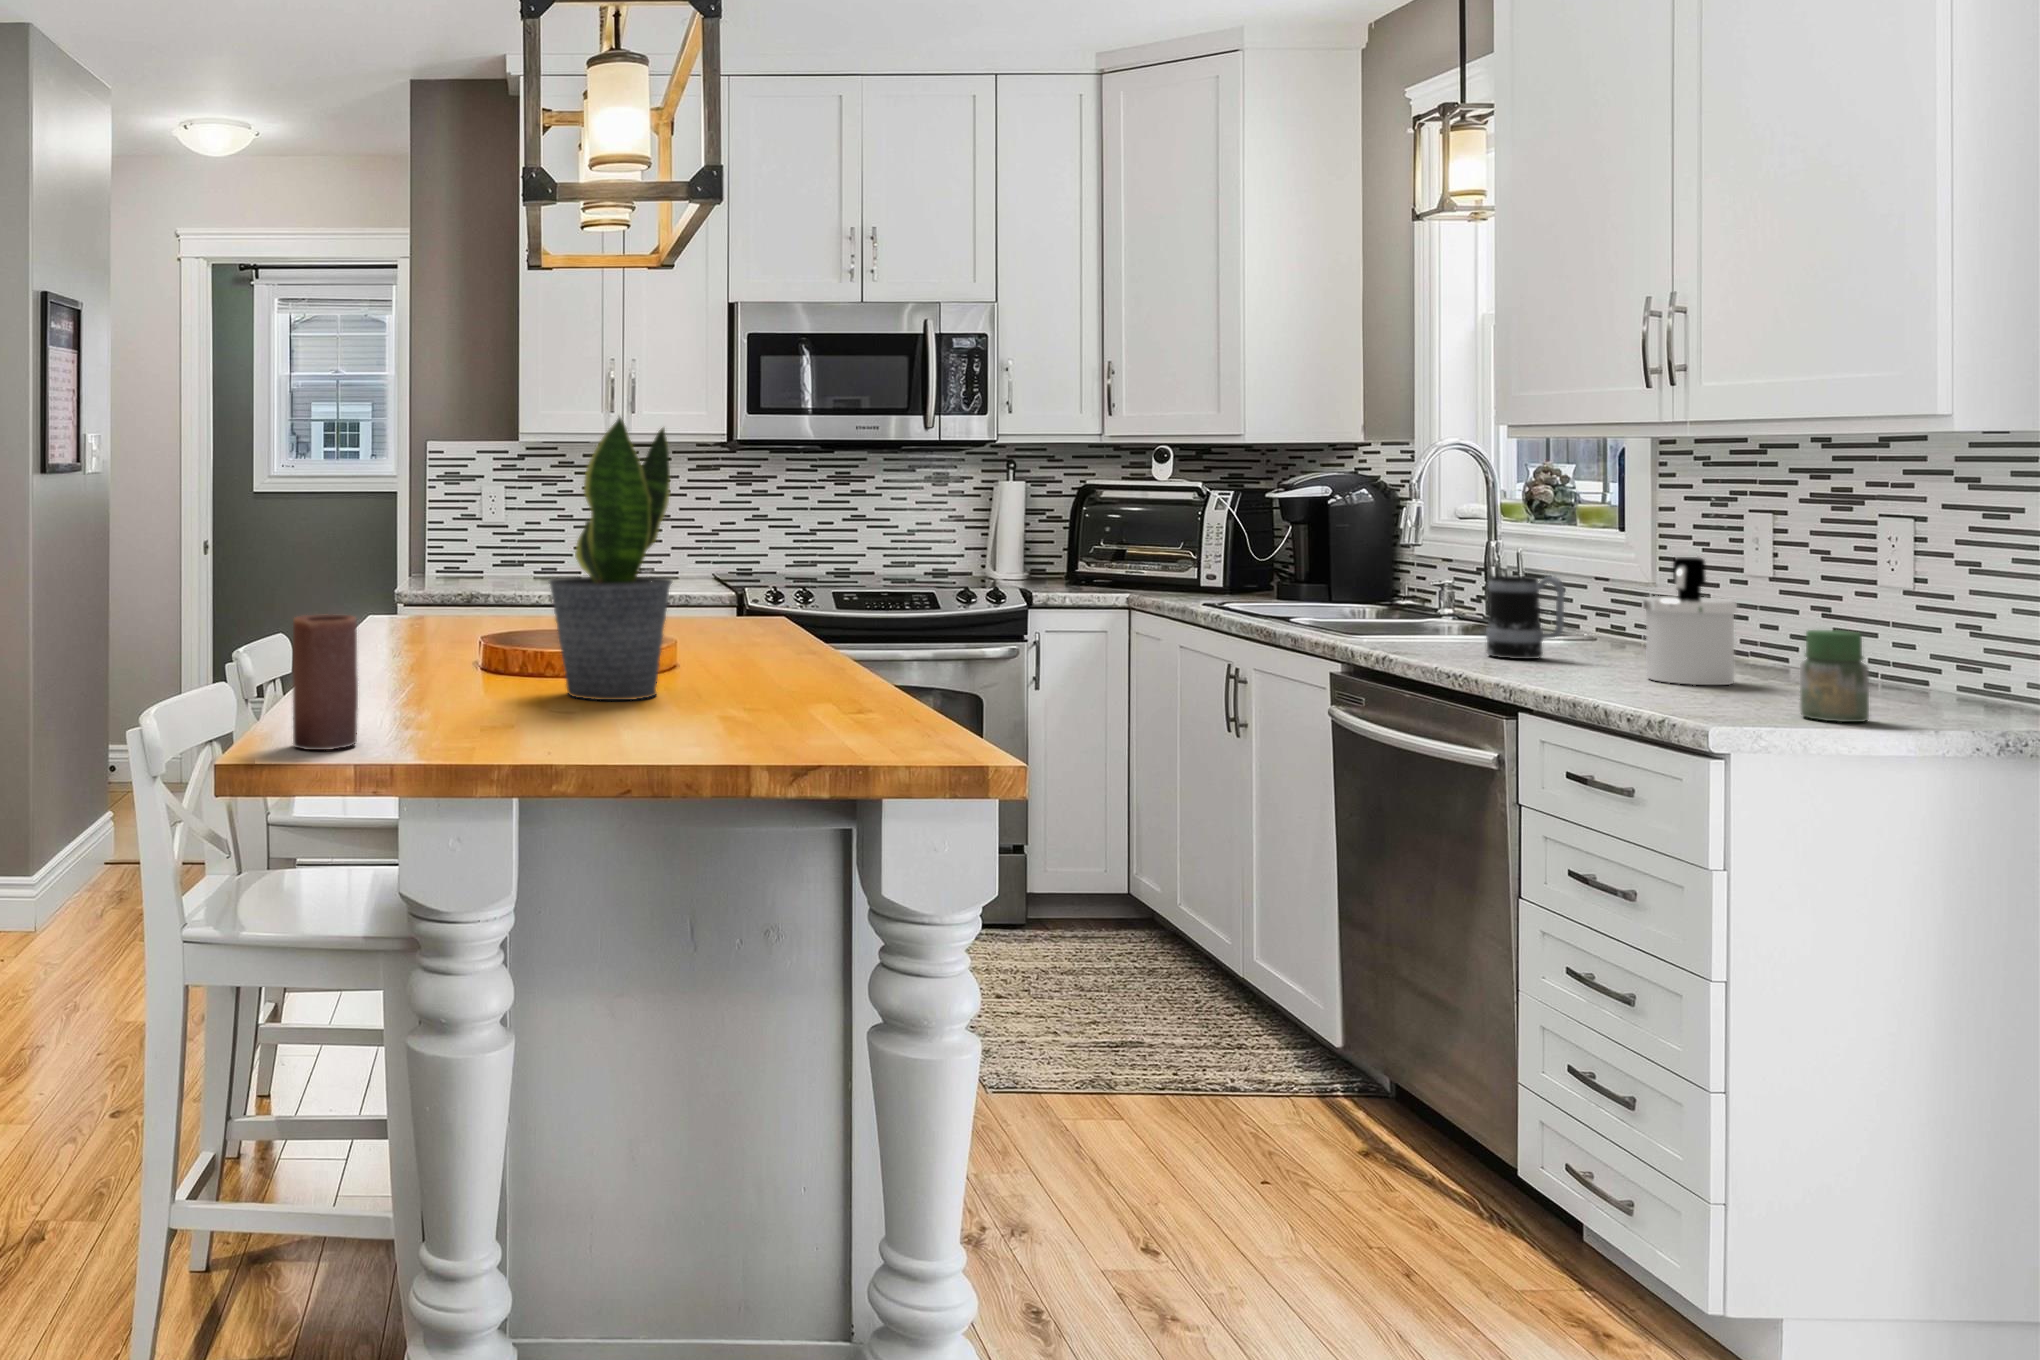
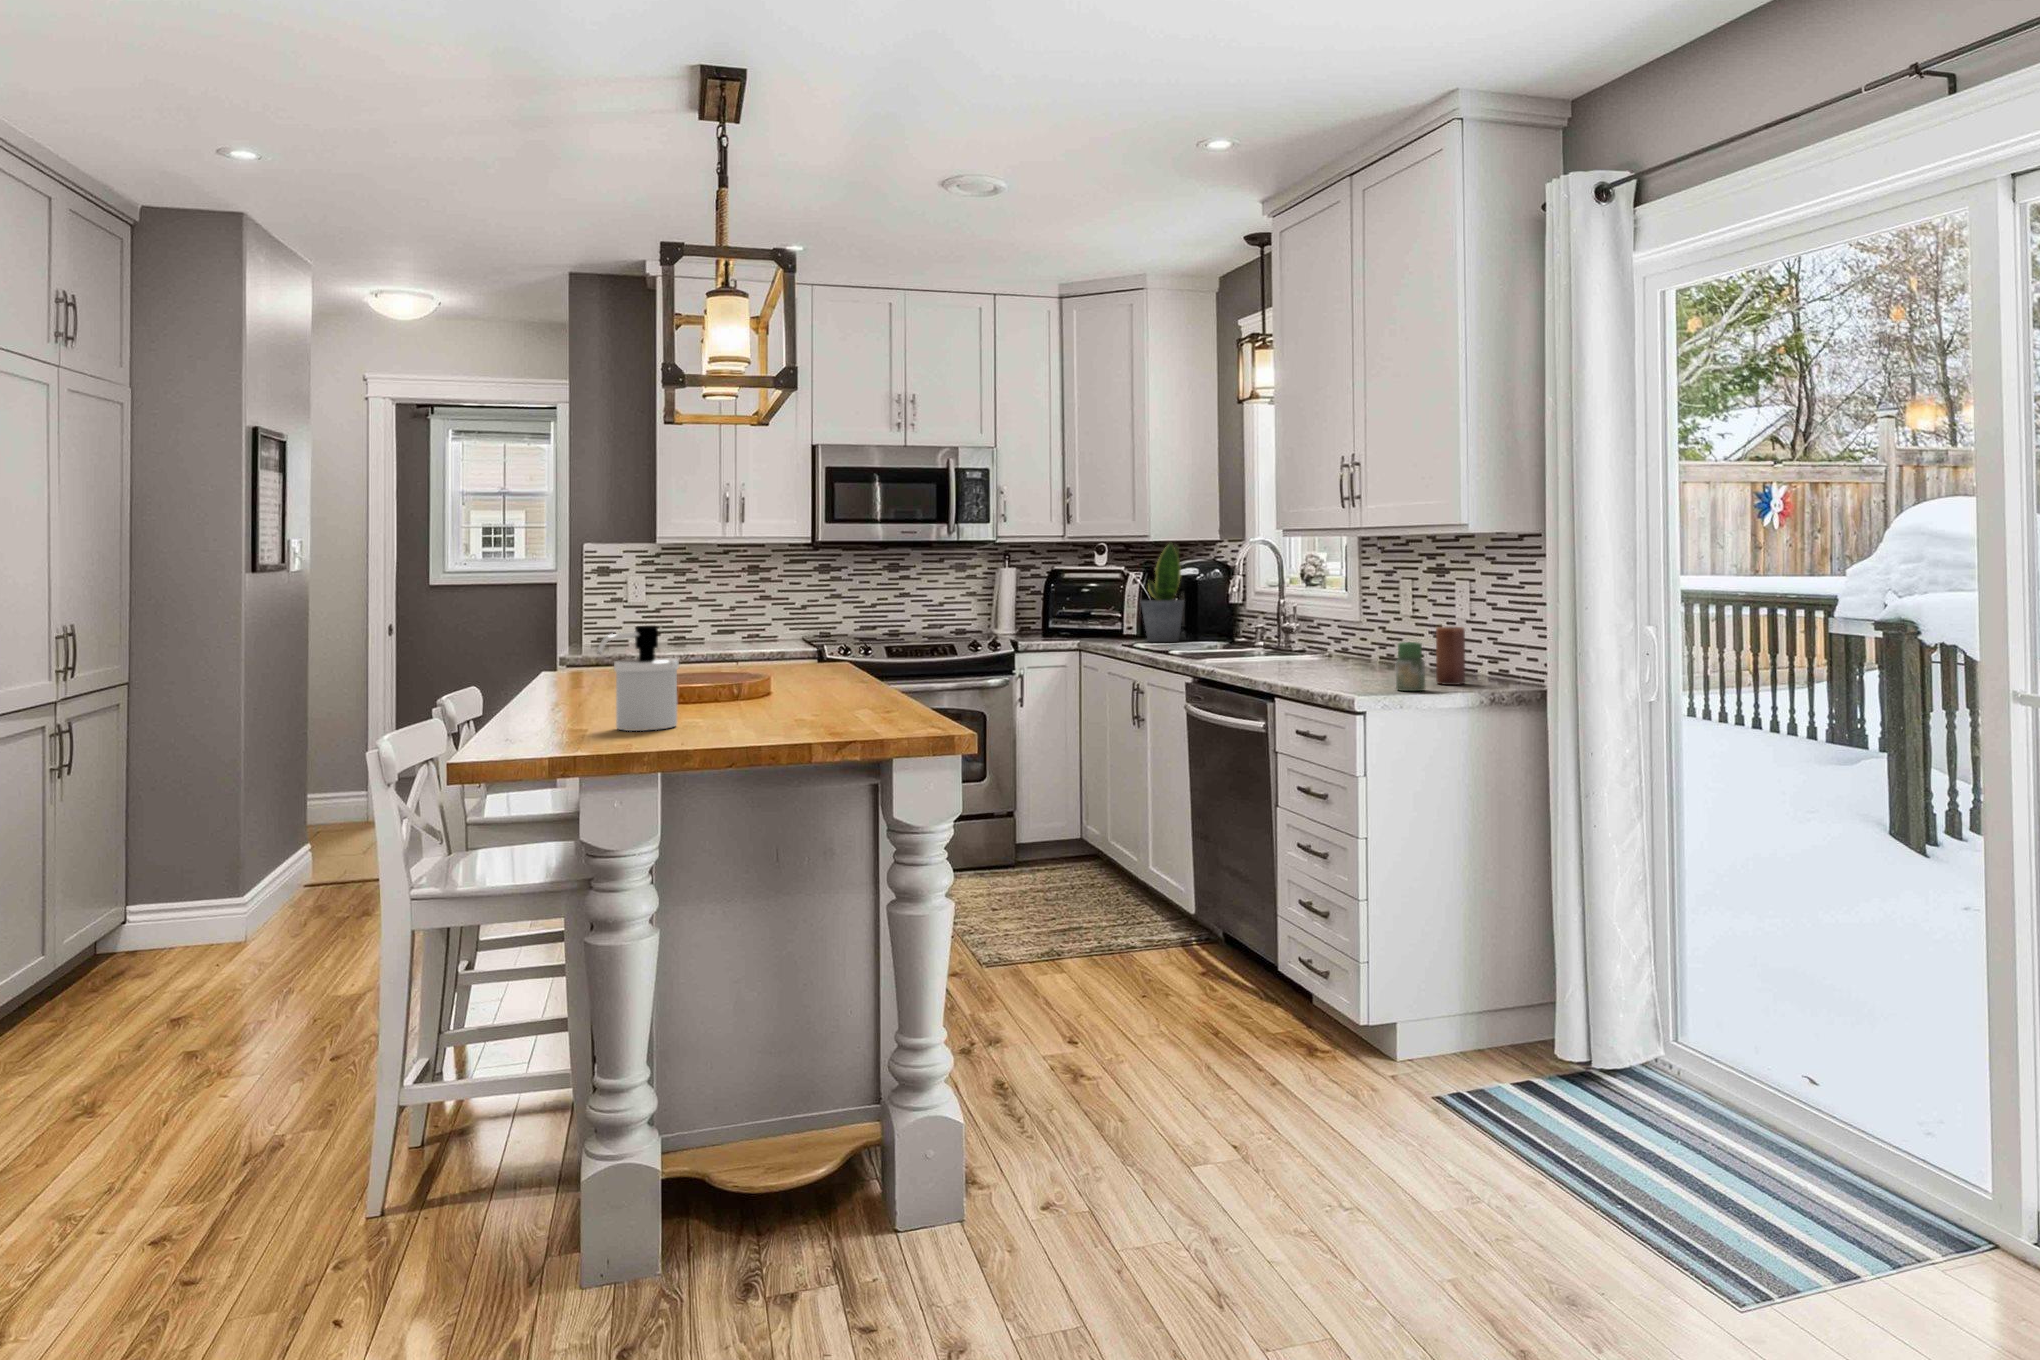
potted plant: present [549,417,672,700] -> present [1141,543,1184,642]
soap dispenser: present [1643,557,1737,685] -> present [597,626,679,731]
mug: present [1486,576,1565,659] -> none [1266,619,1305,668]
candle: present [292,614,358,750] -> present [1436,627,1465,685]

